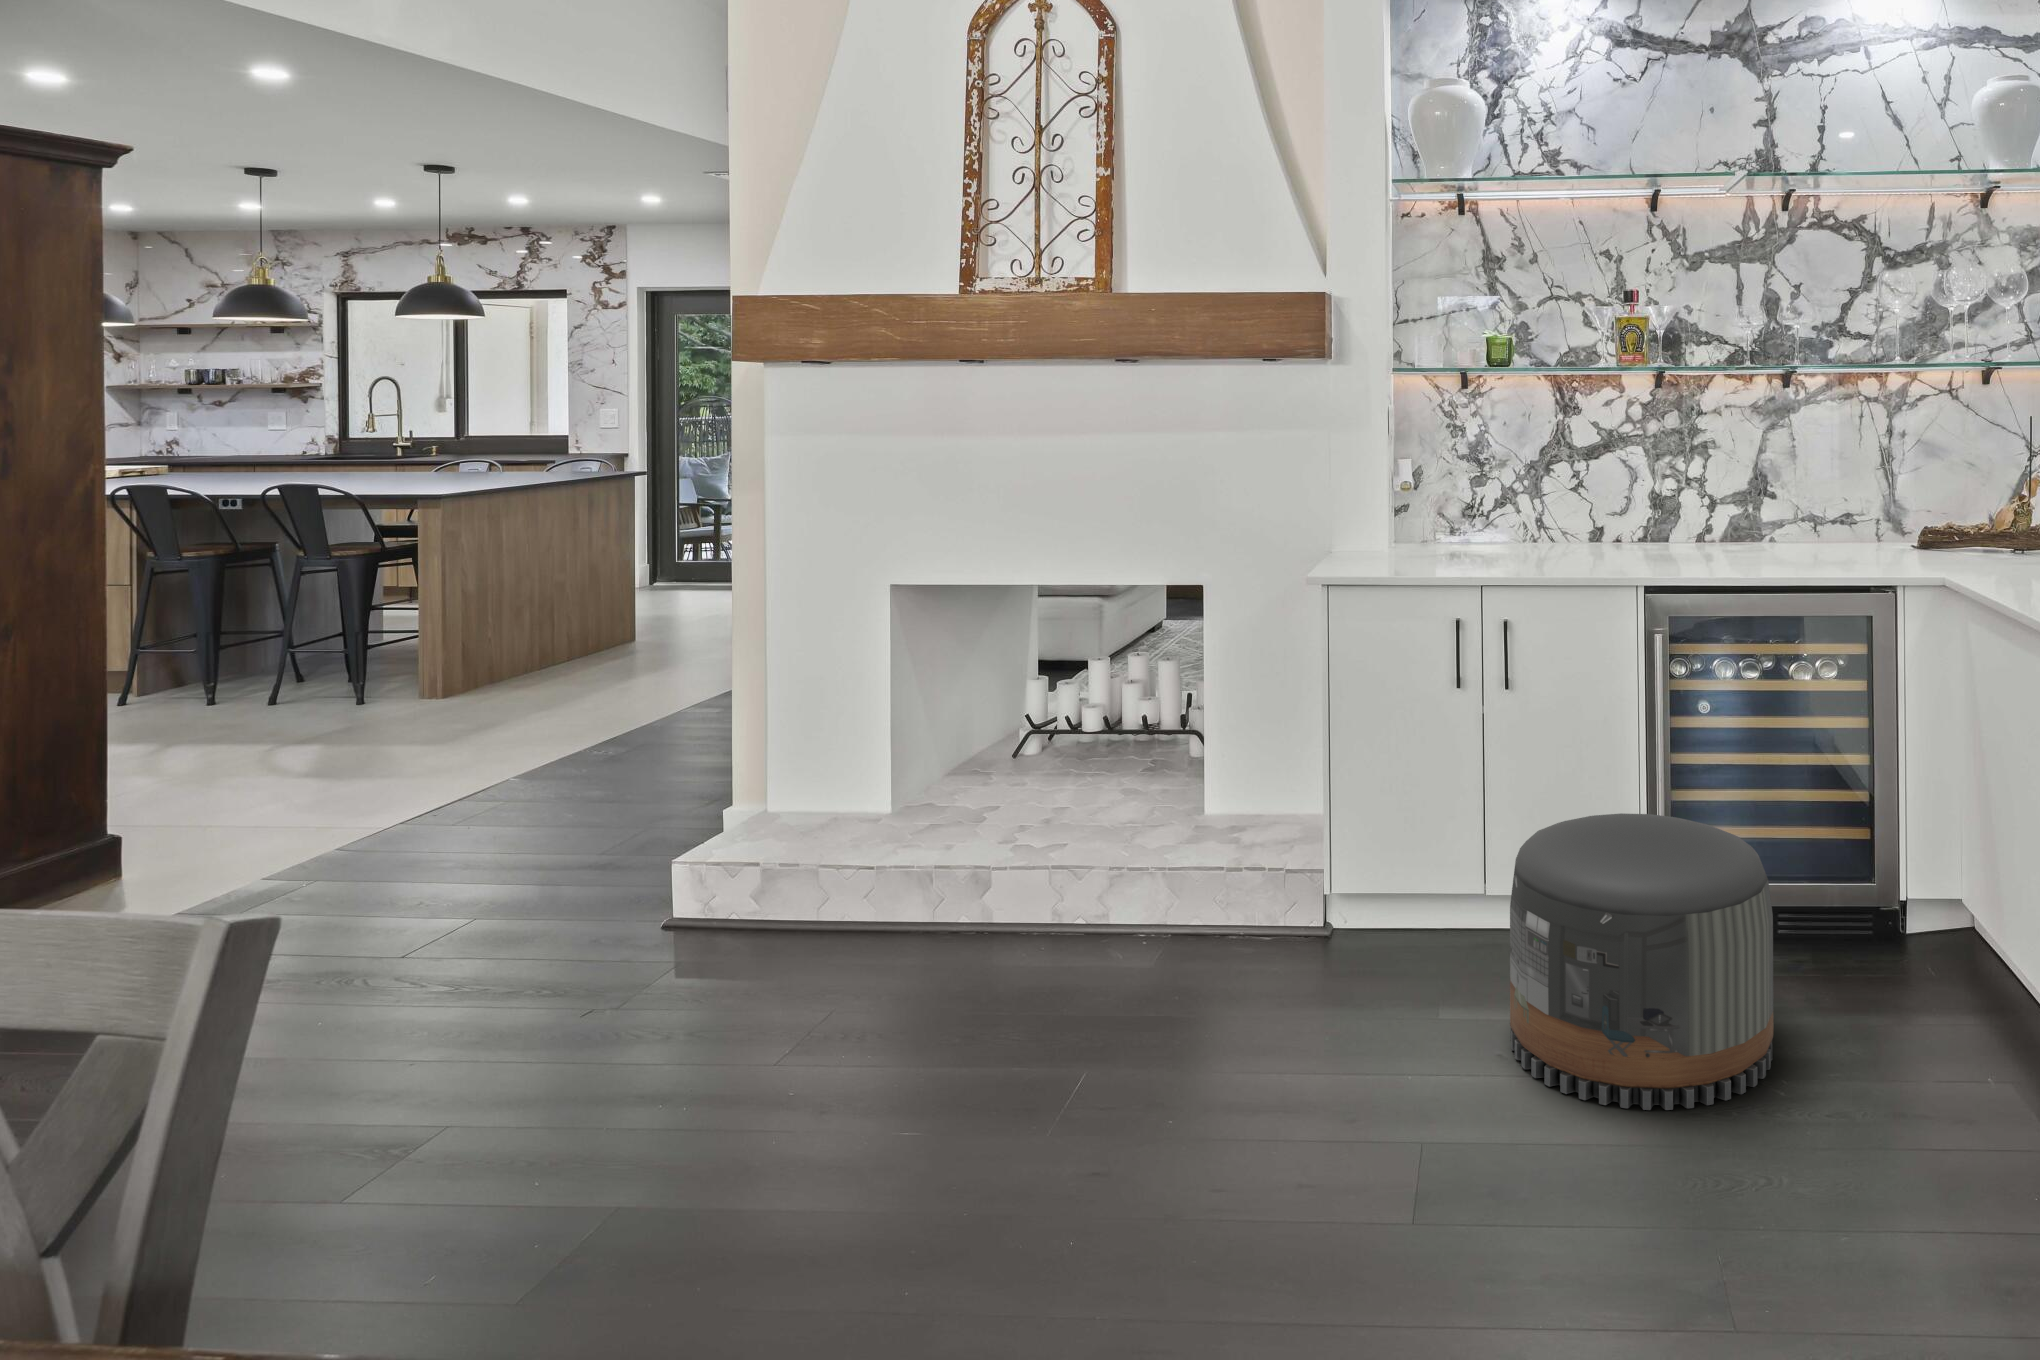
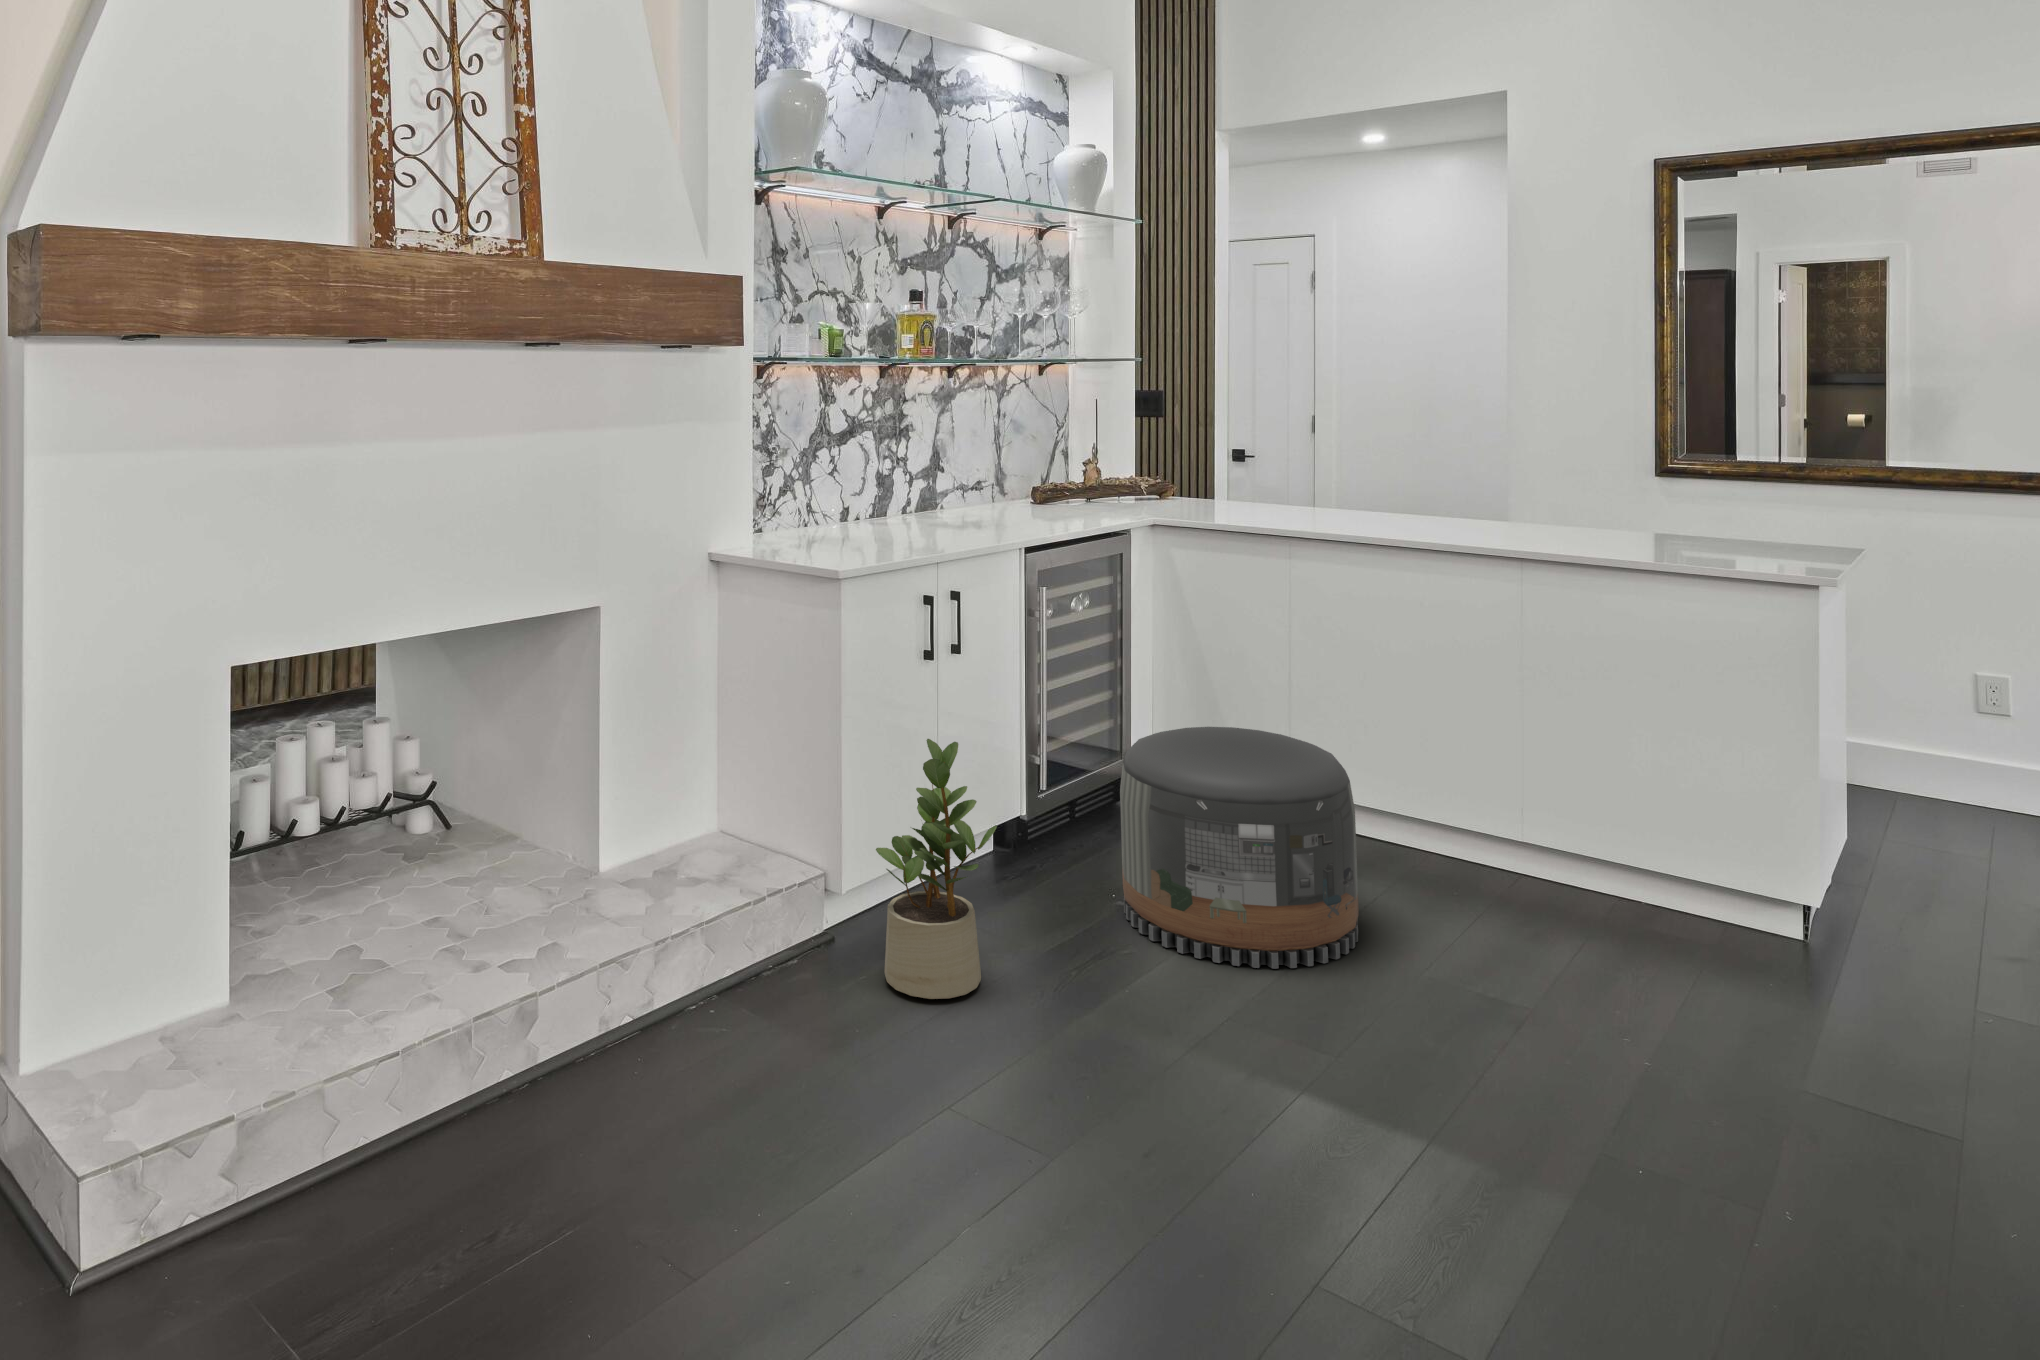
potted plant: none [1254,742,1370,987] -> present [876,739,997,999]

